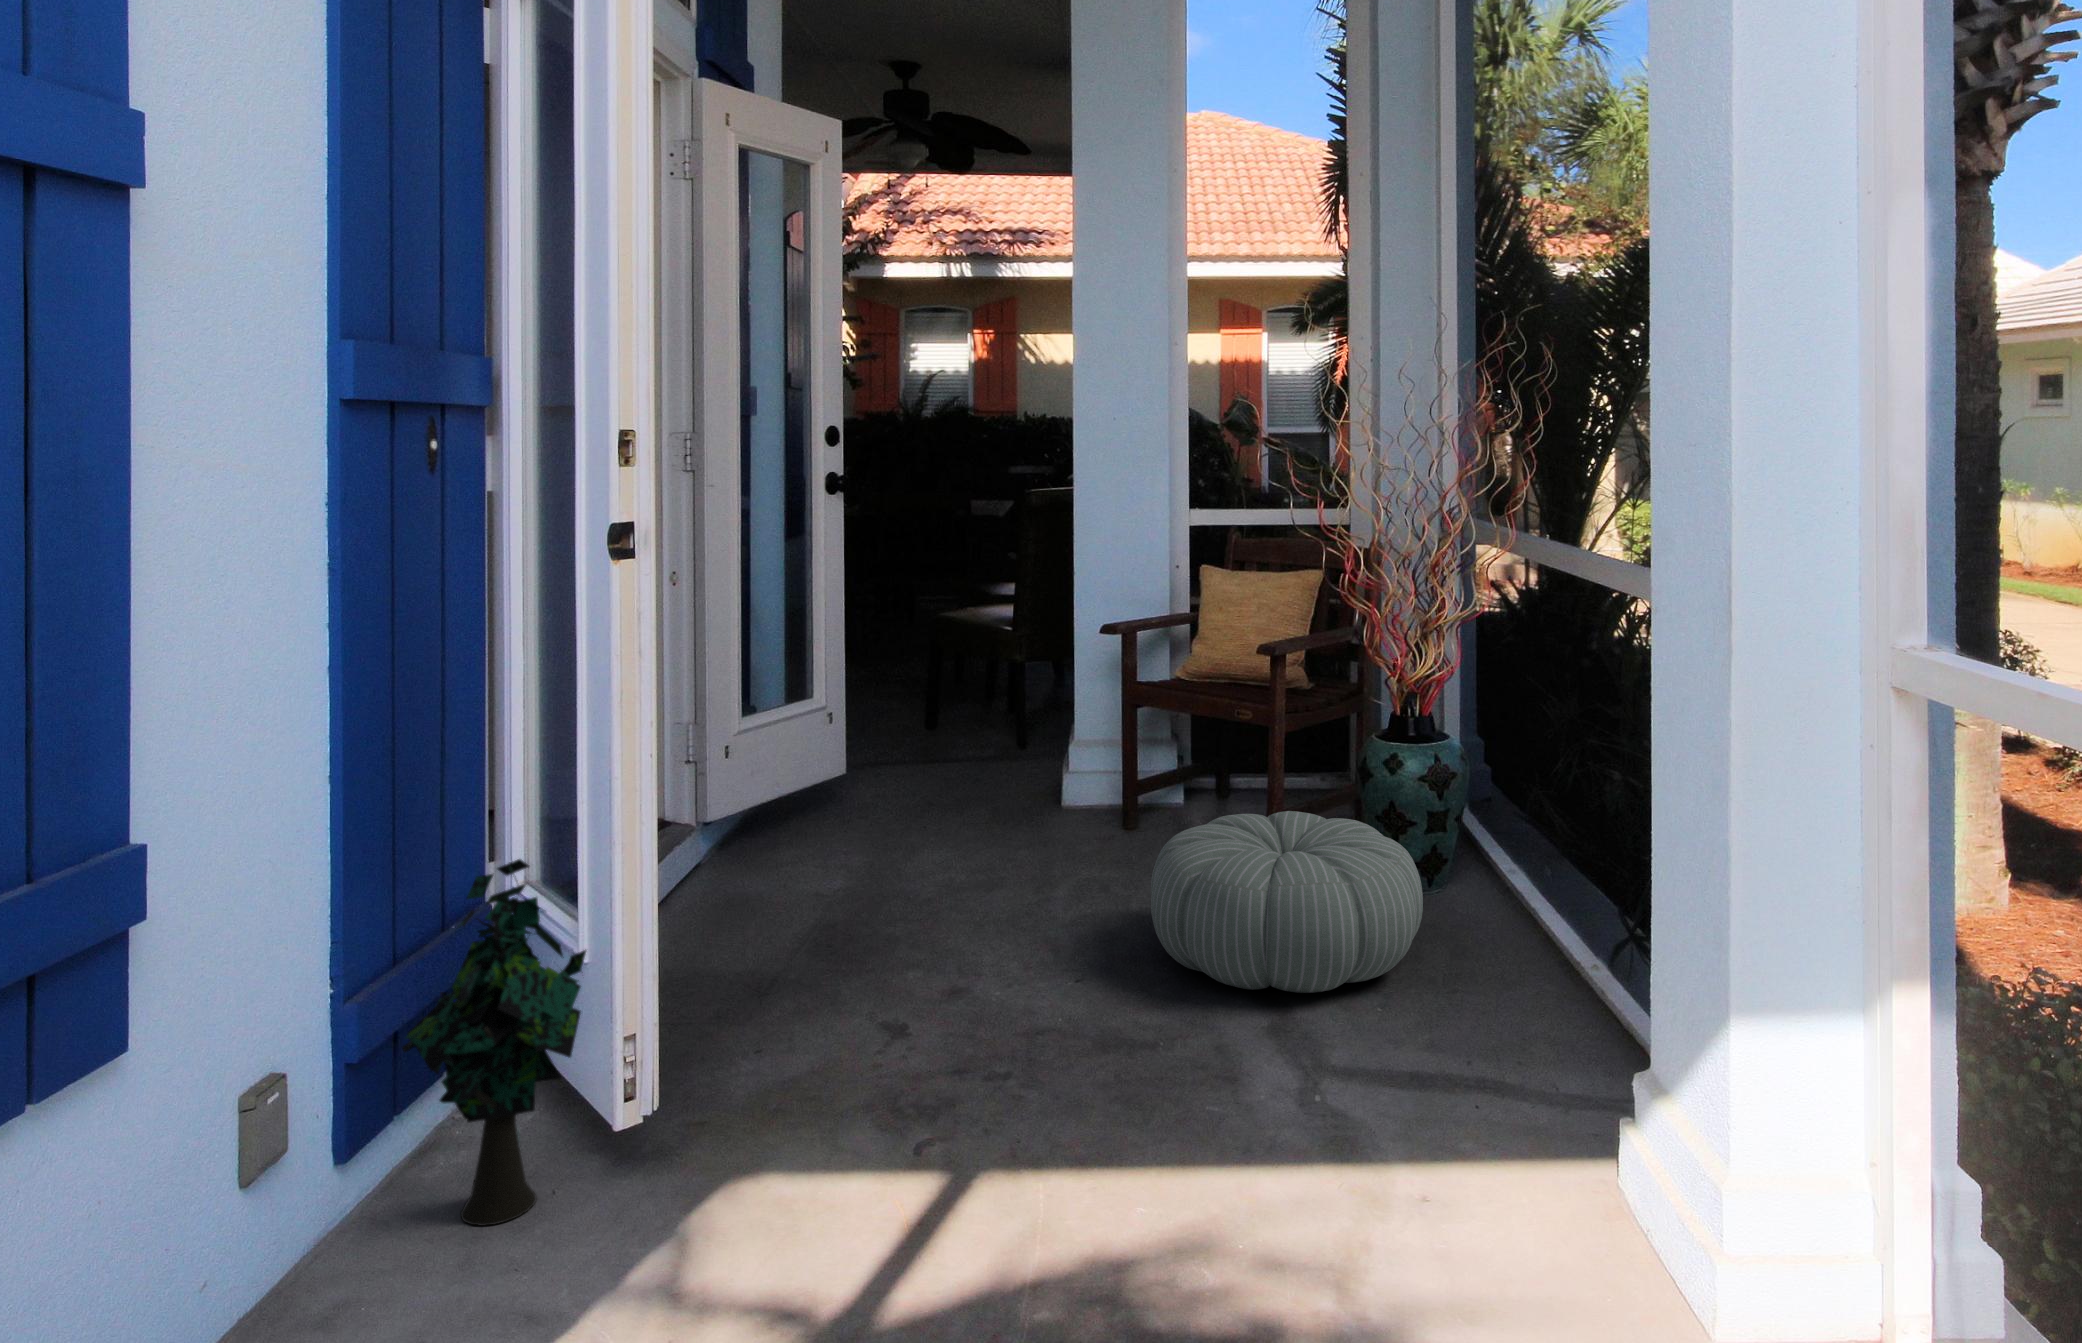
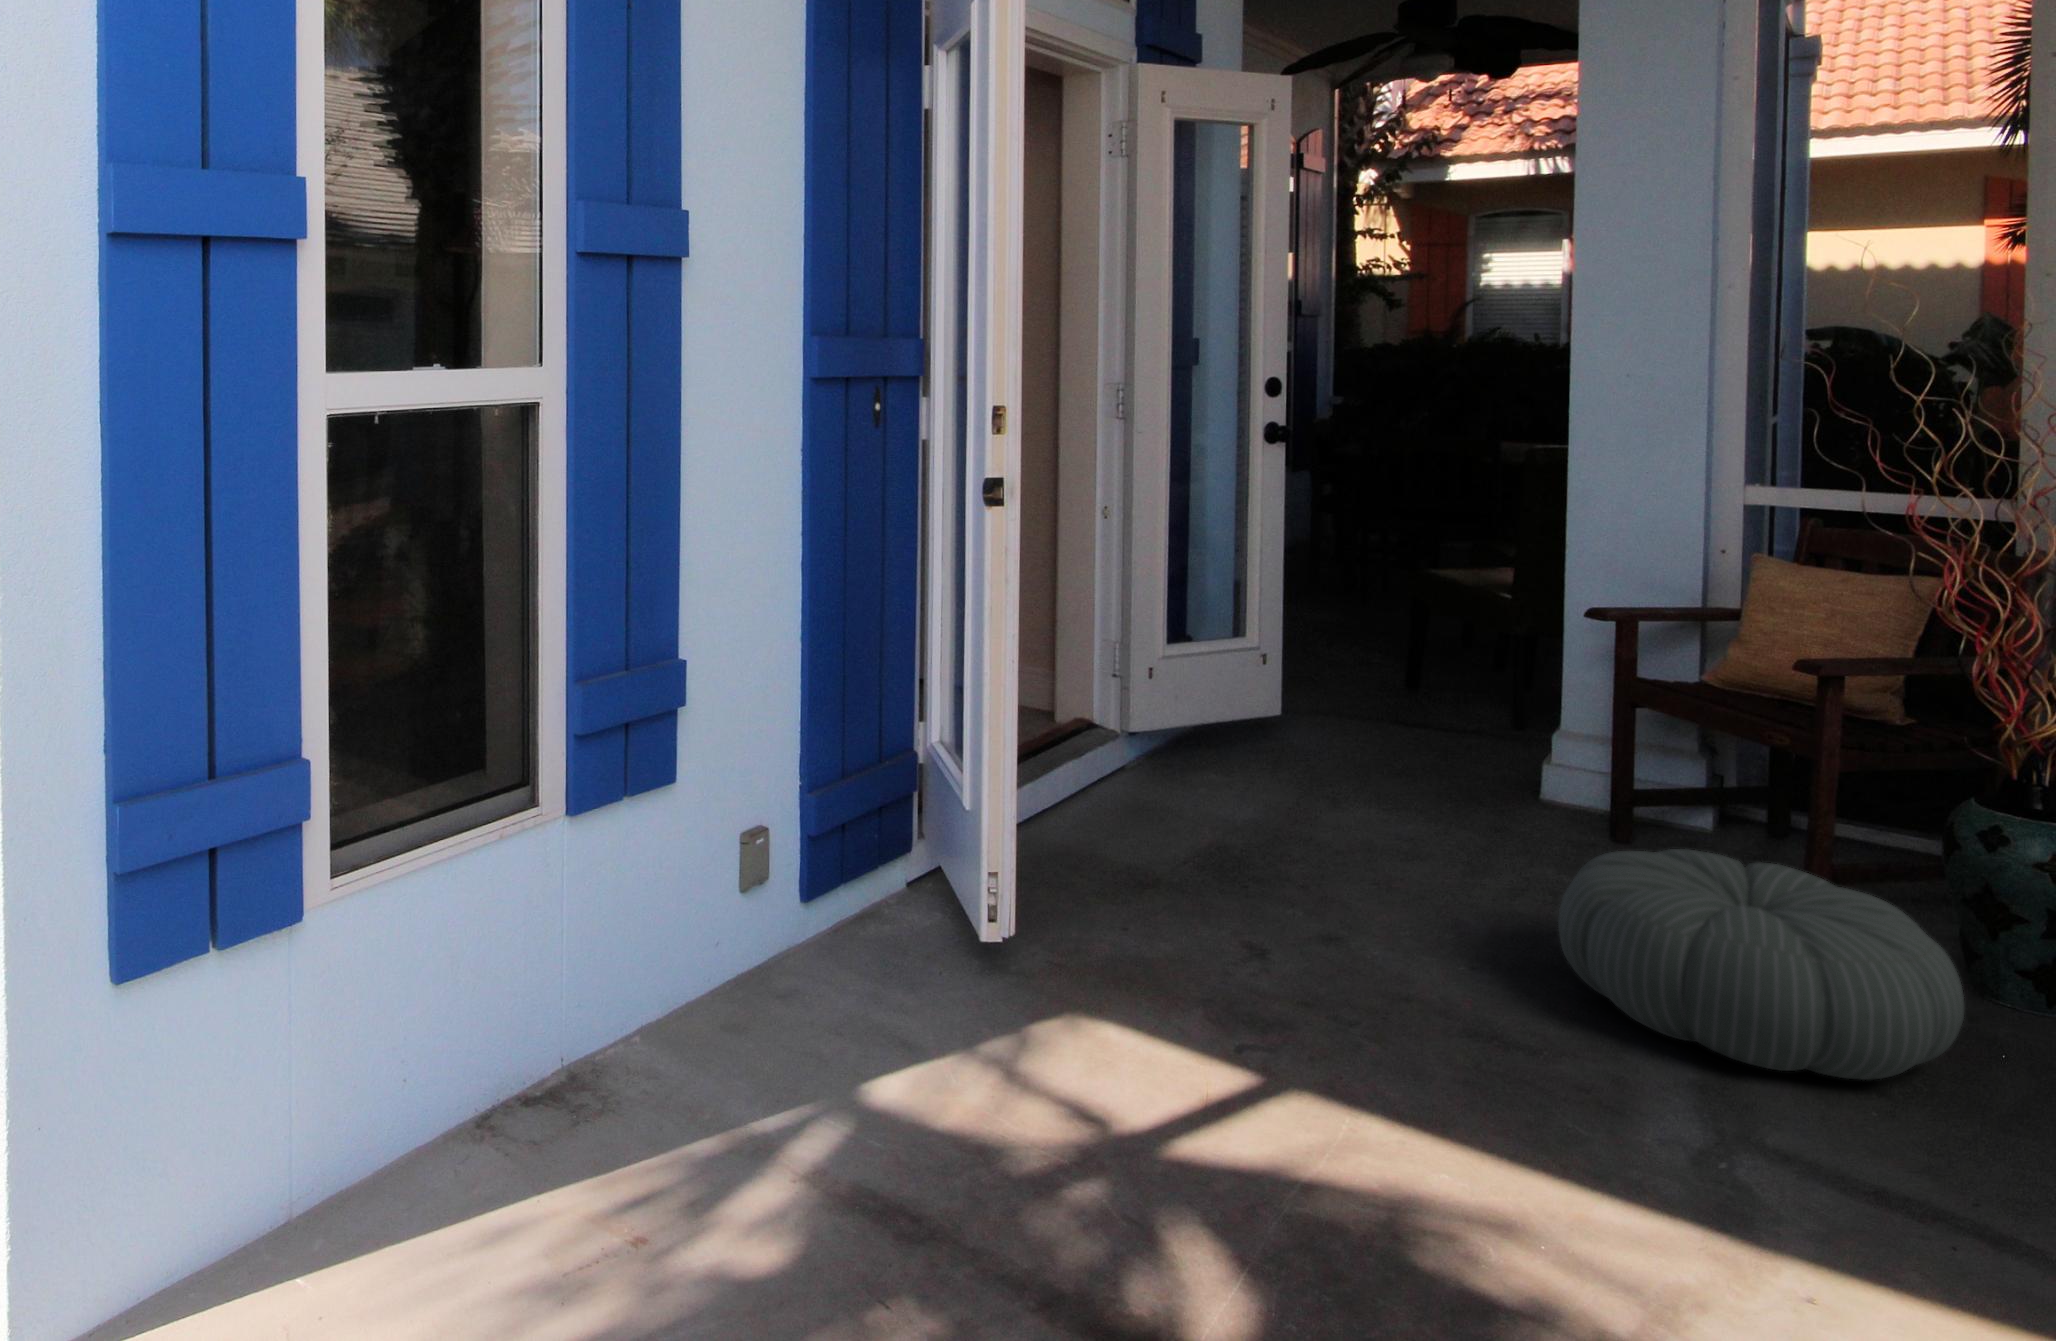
decorative plant: present [402,859,586,1226] -> none [839,721,970,976]

